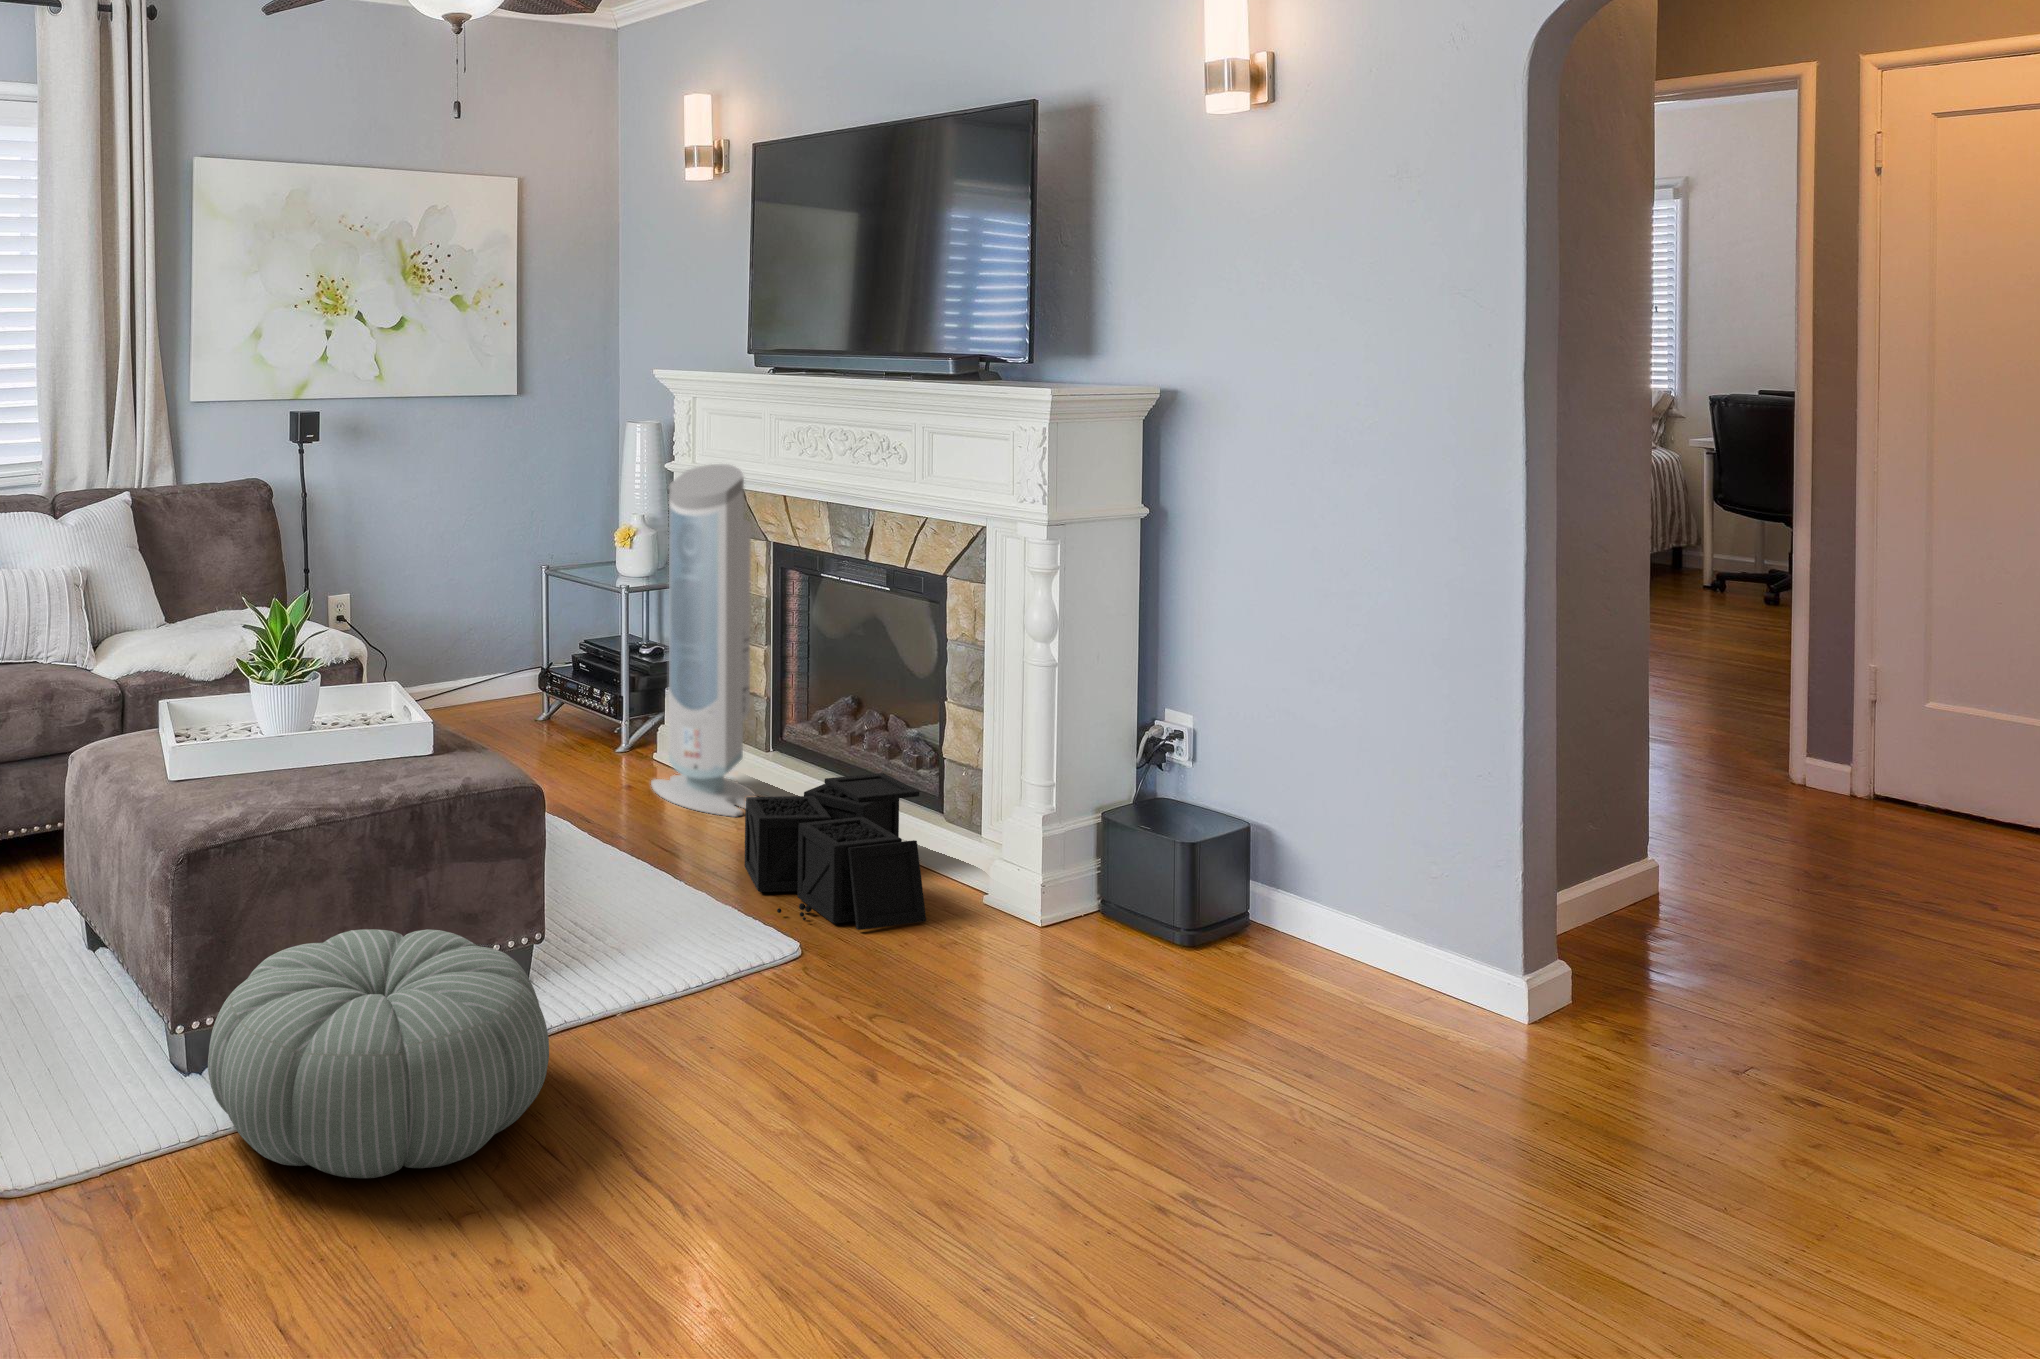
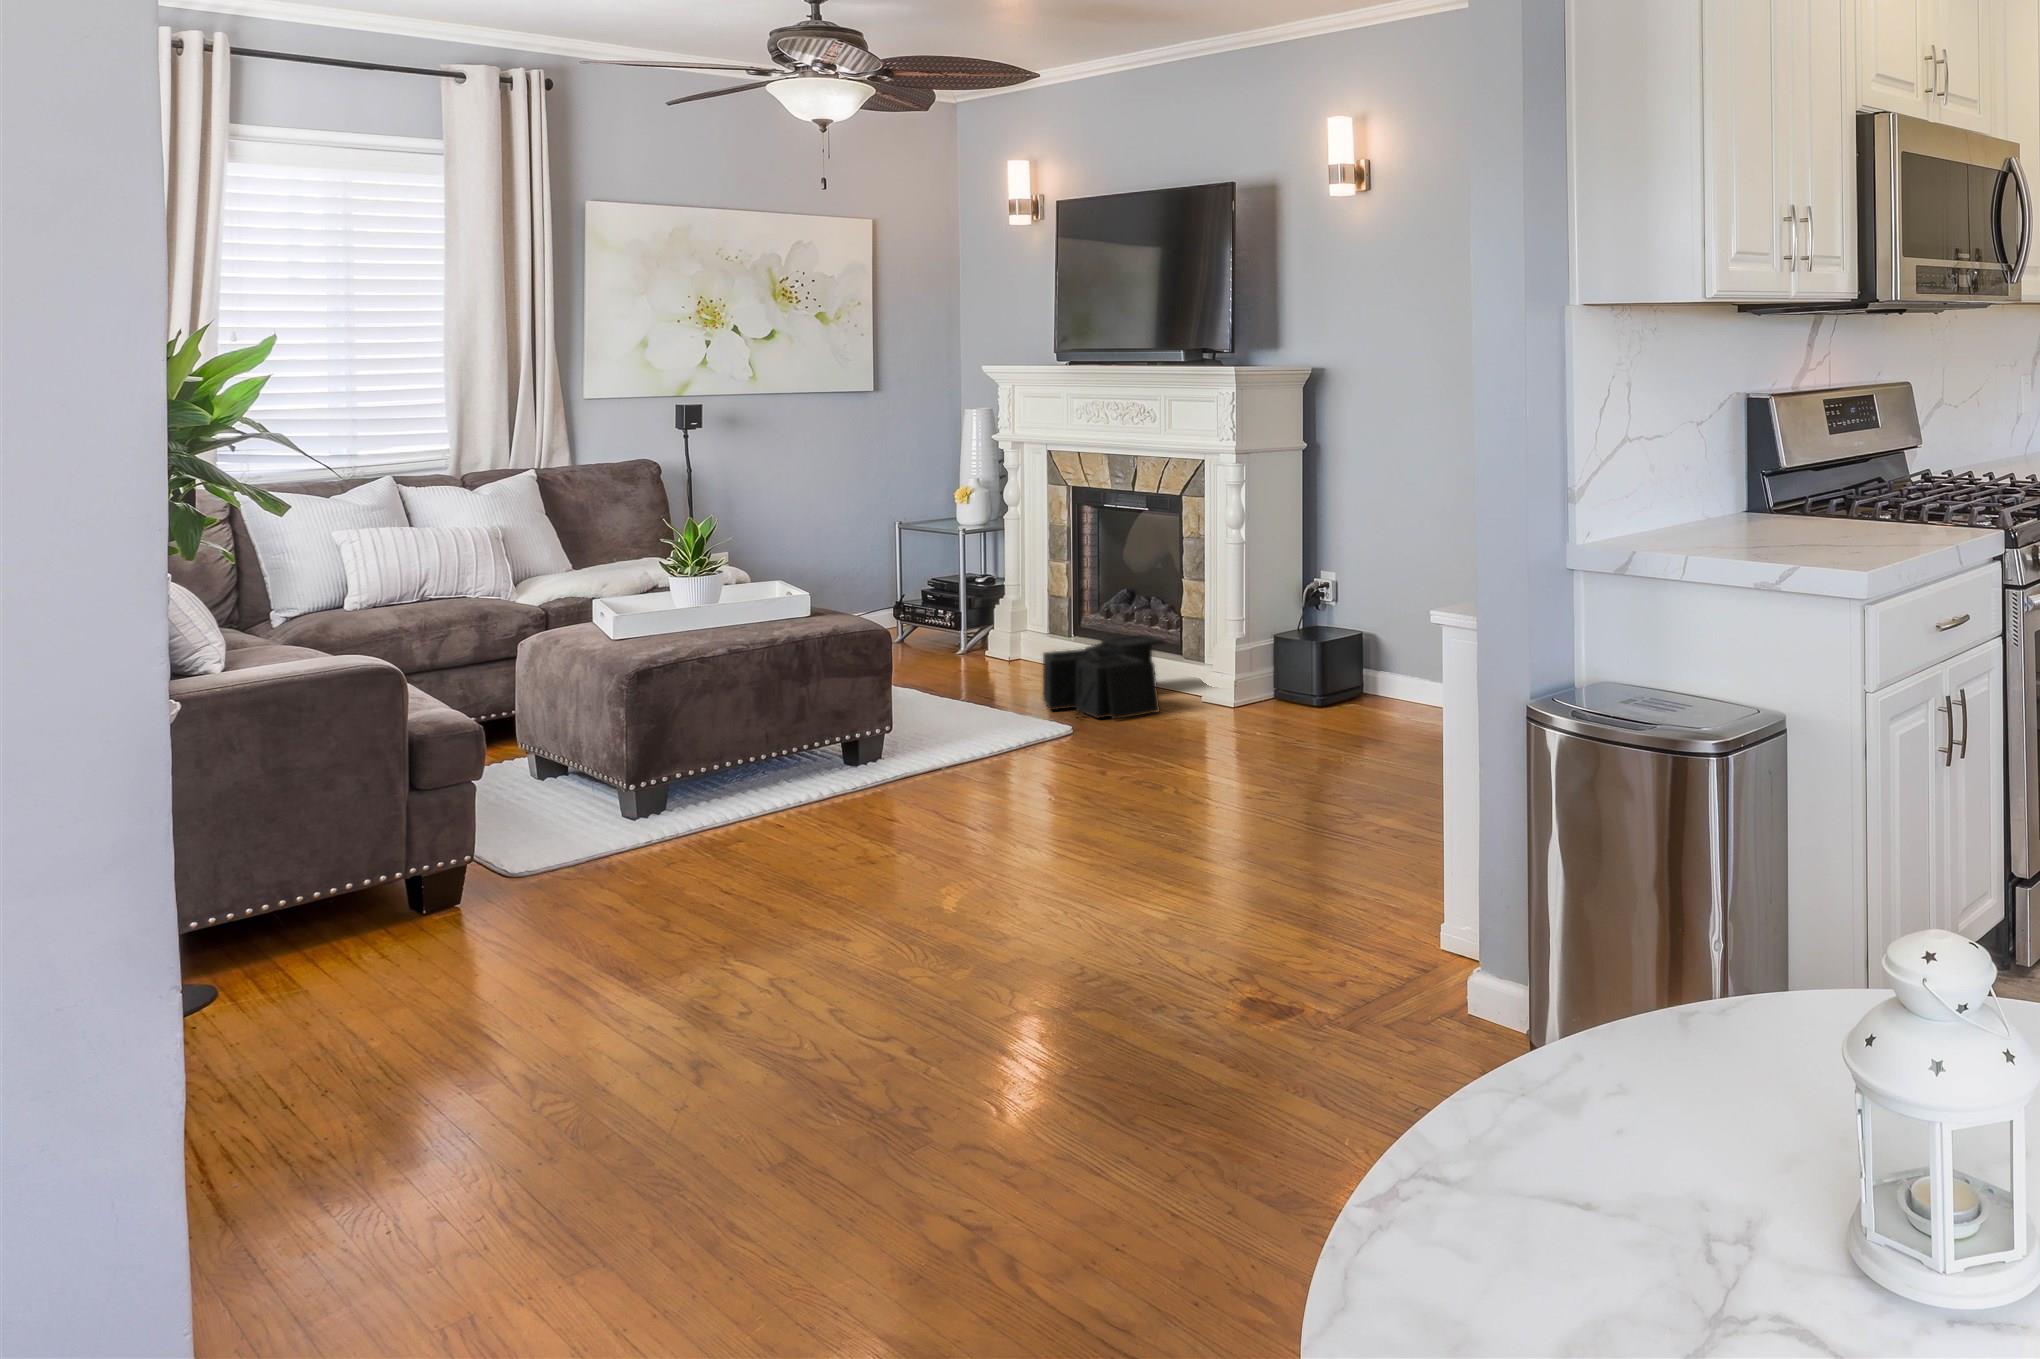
air purifier: present [651,464,756,817] -> none [981,432,1063,680]
pouf: present [208,929,549,1178] -> none [661,714,893,838]

